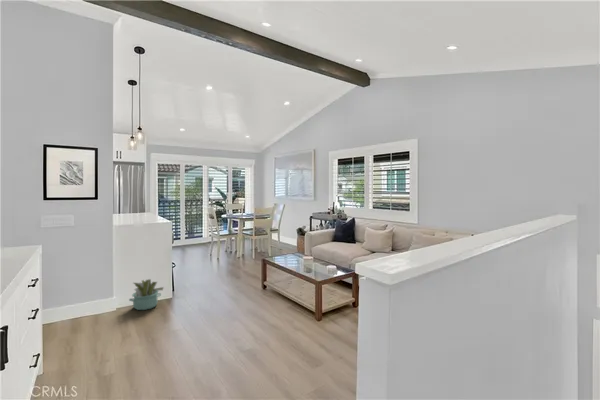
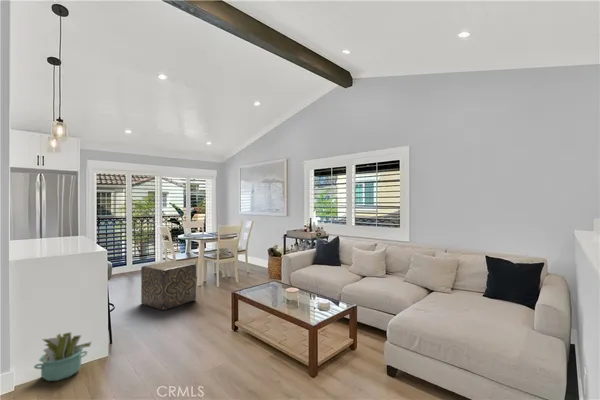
ottoman: none [194,235,236,273] -> present [141,261,196,310]

